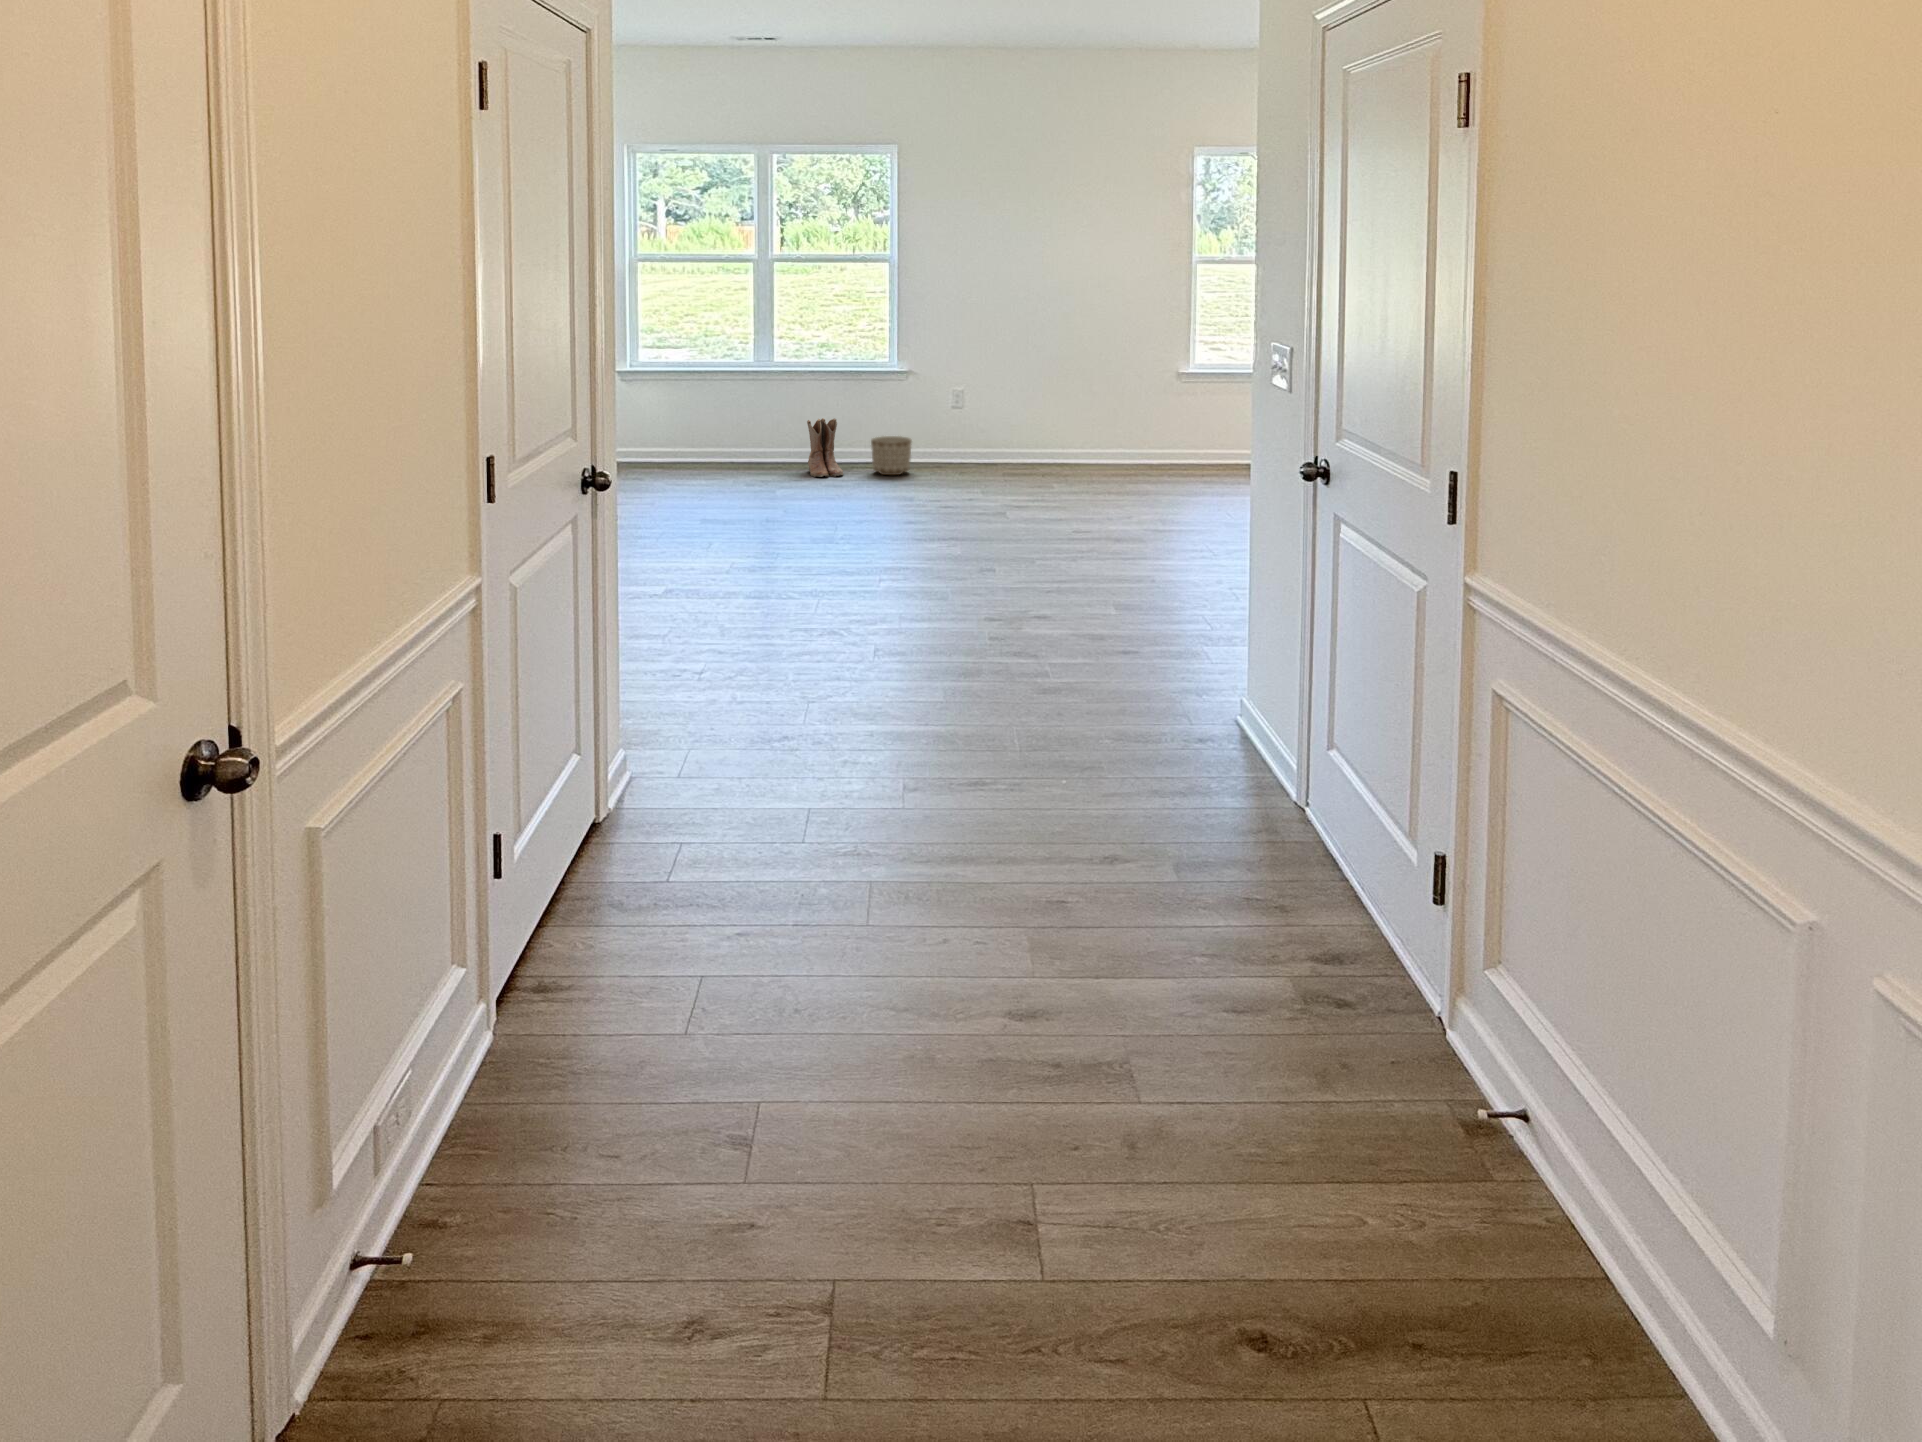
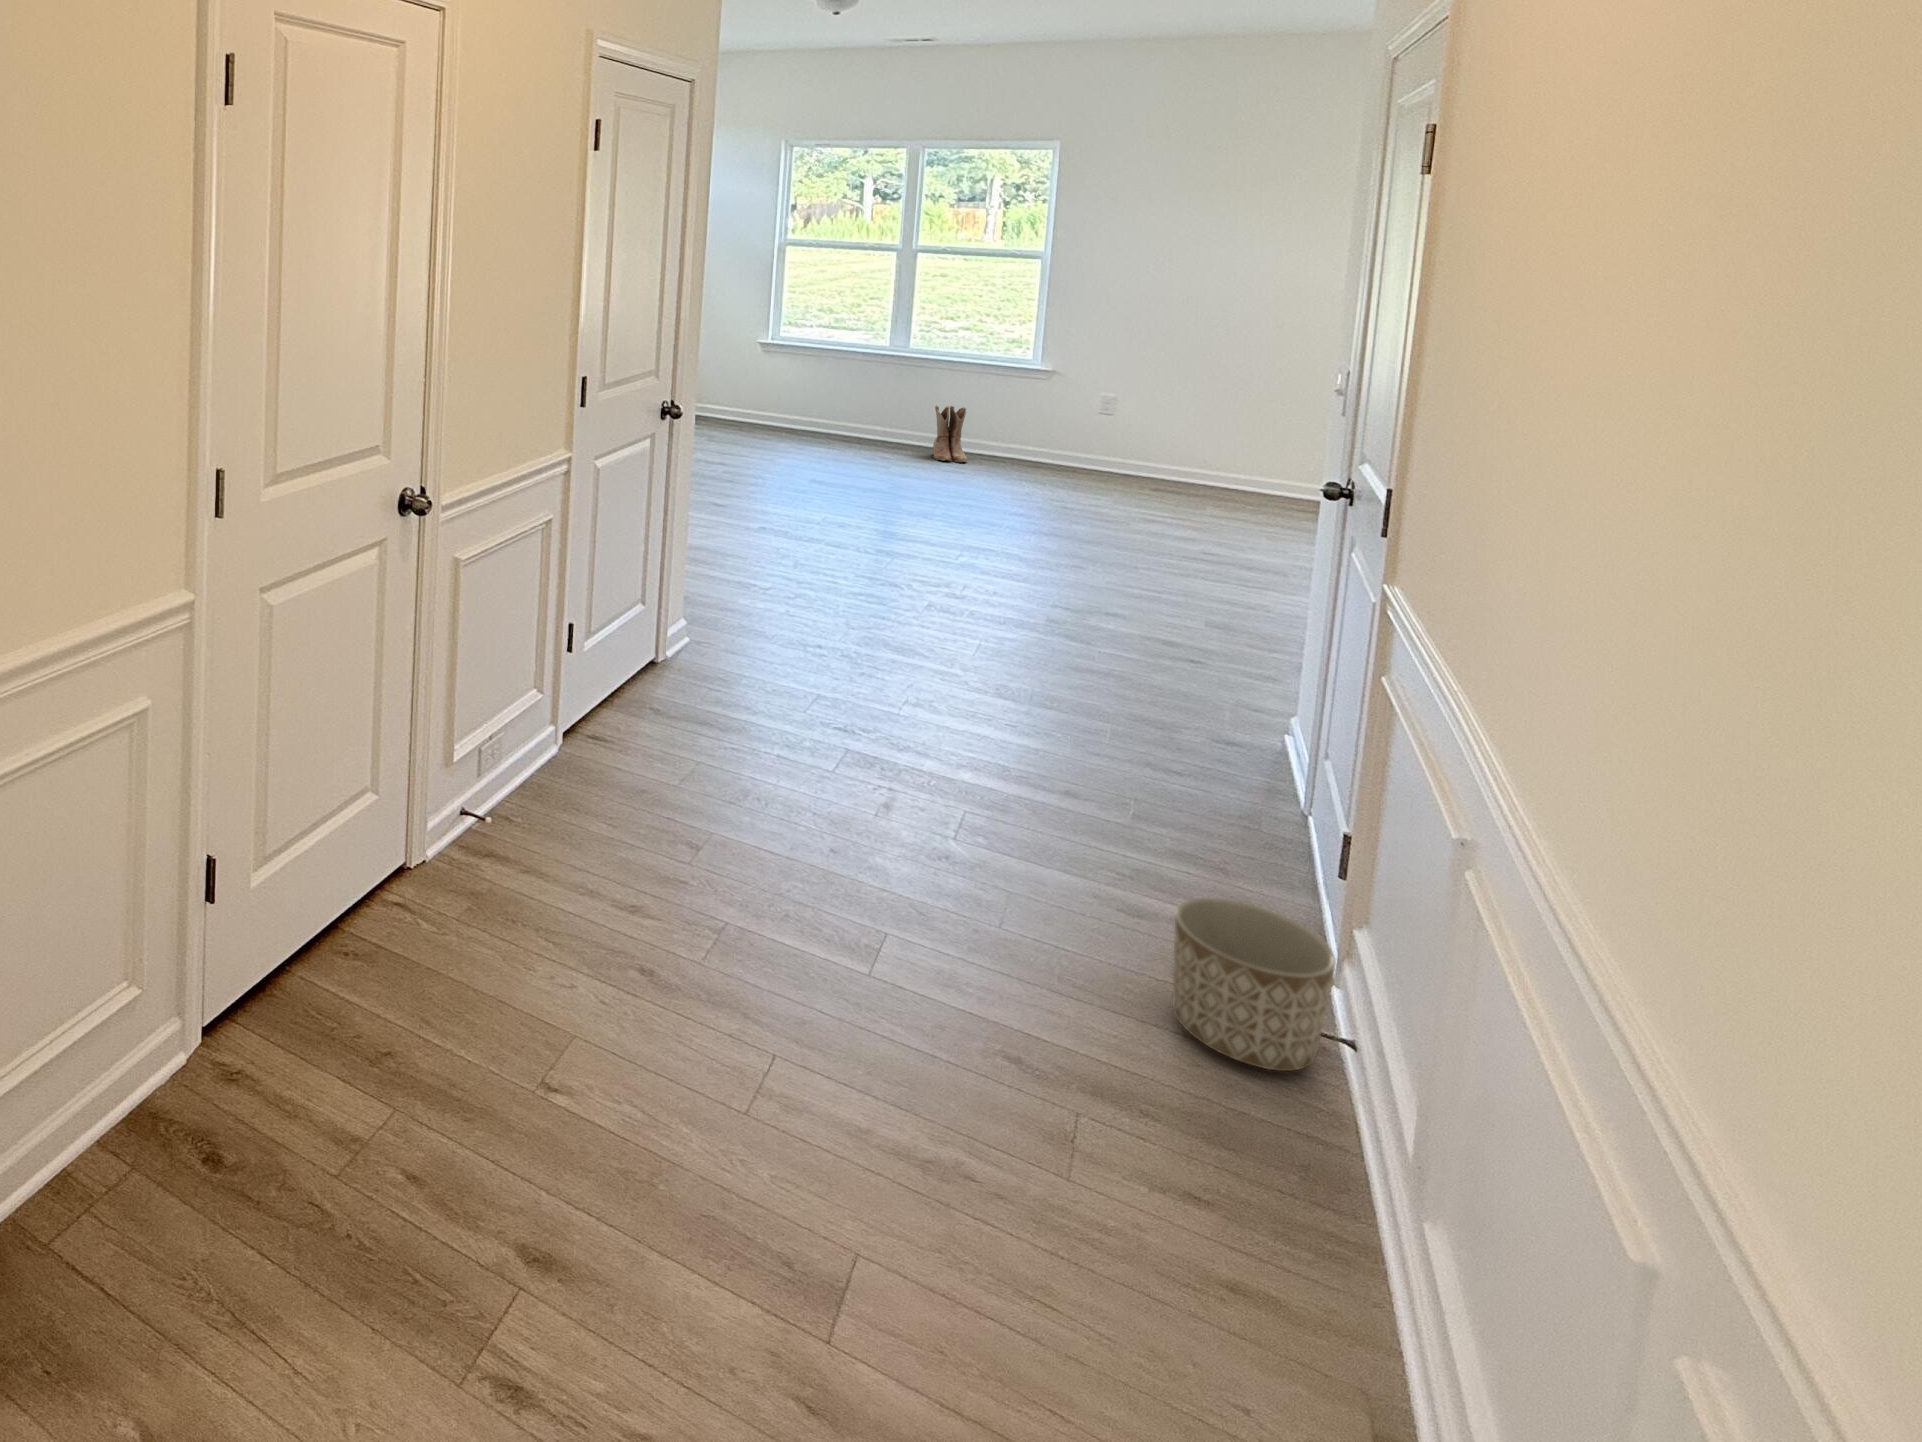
planter: present [871,436,912,475] -> present [1173,898,1336,1071]

